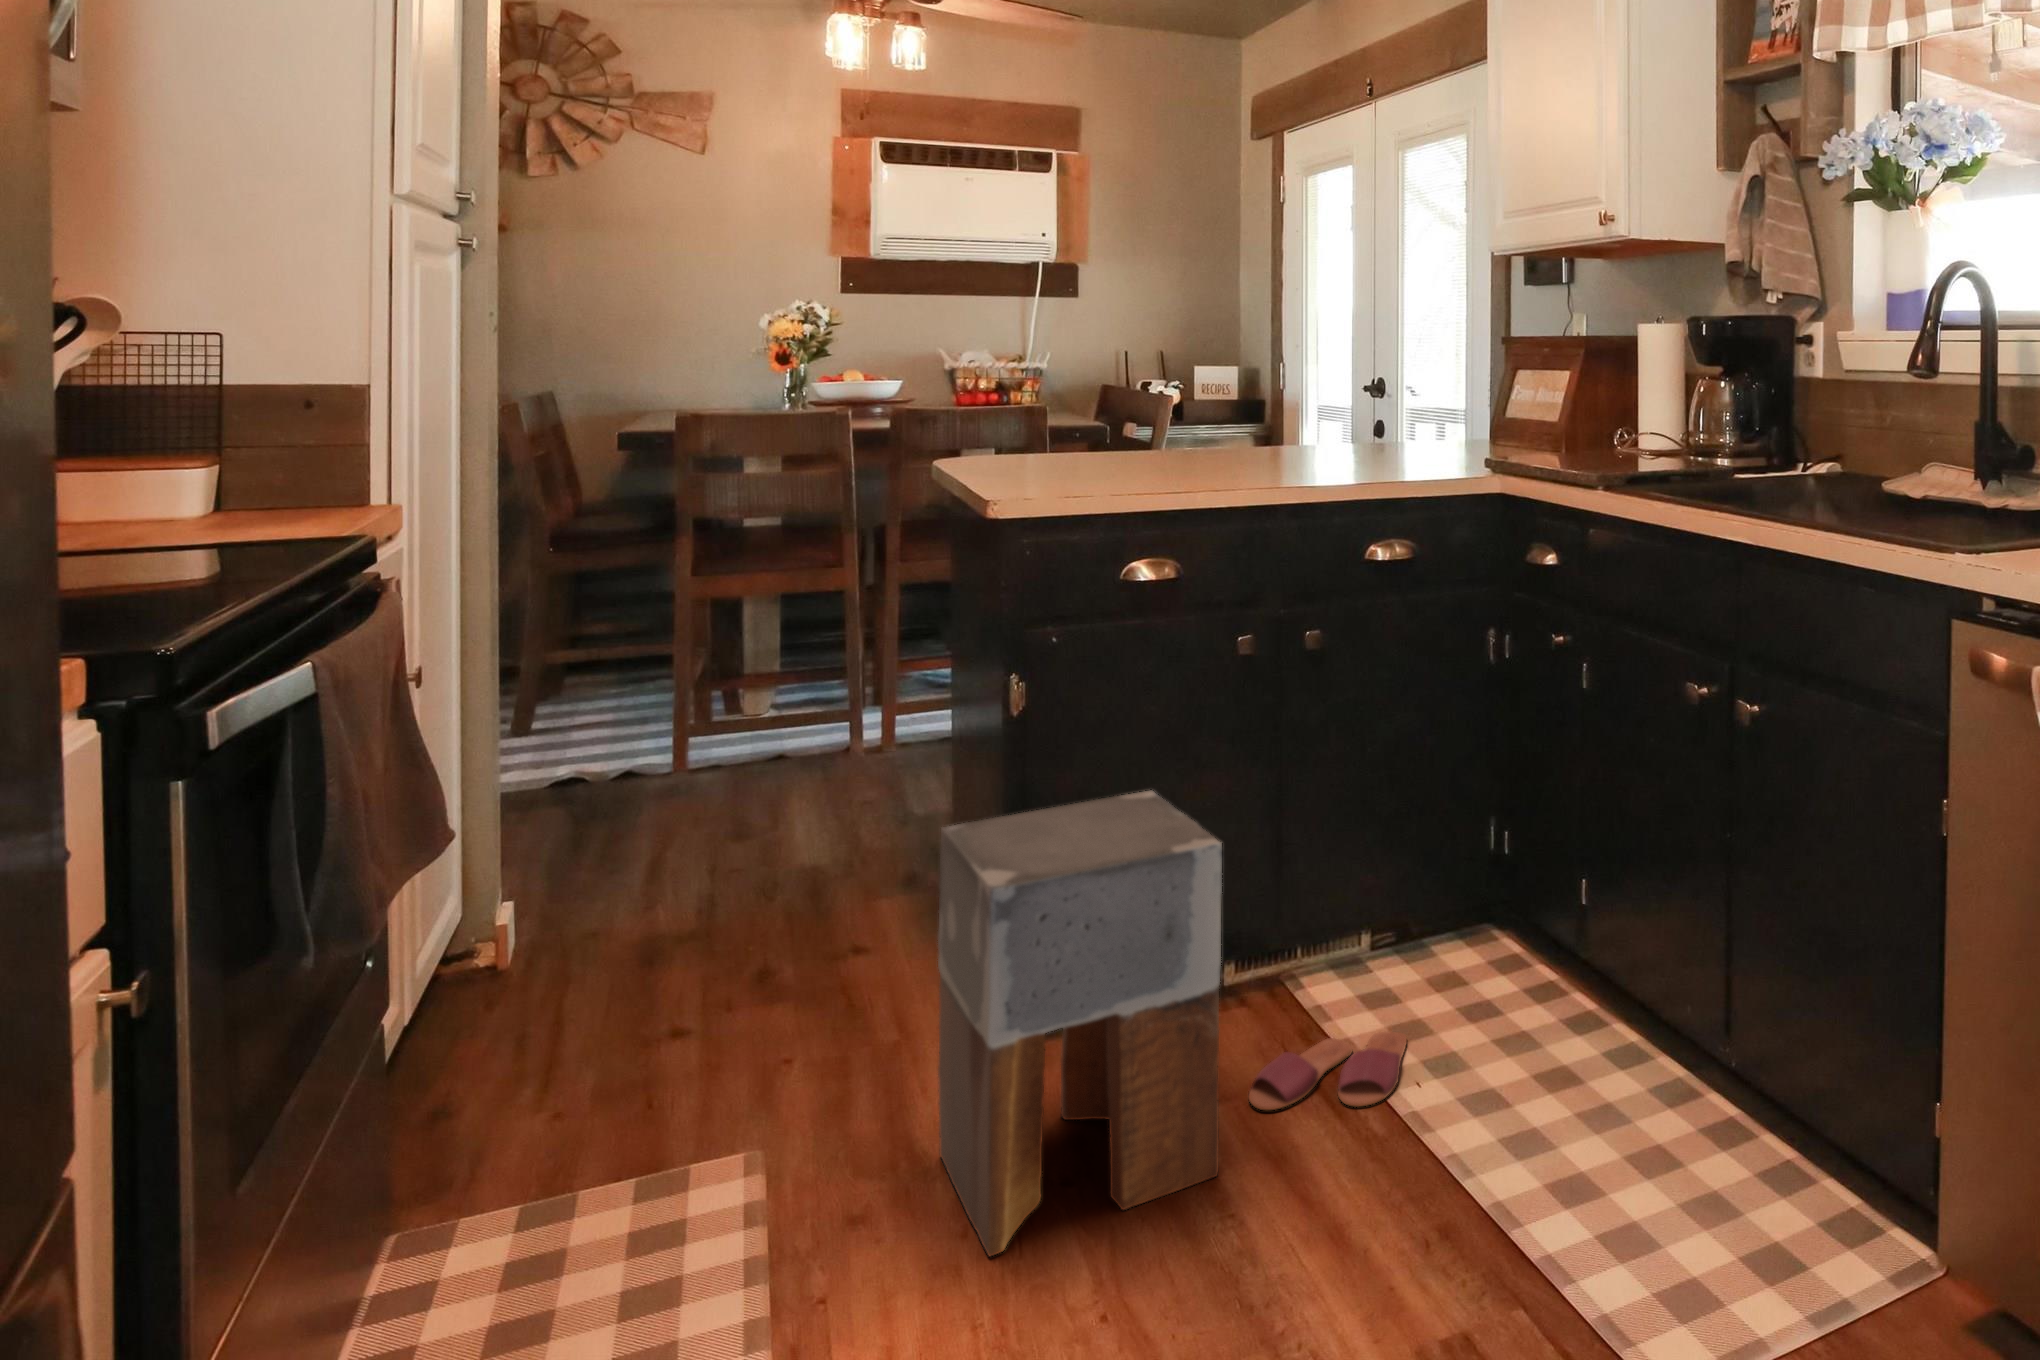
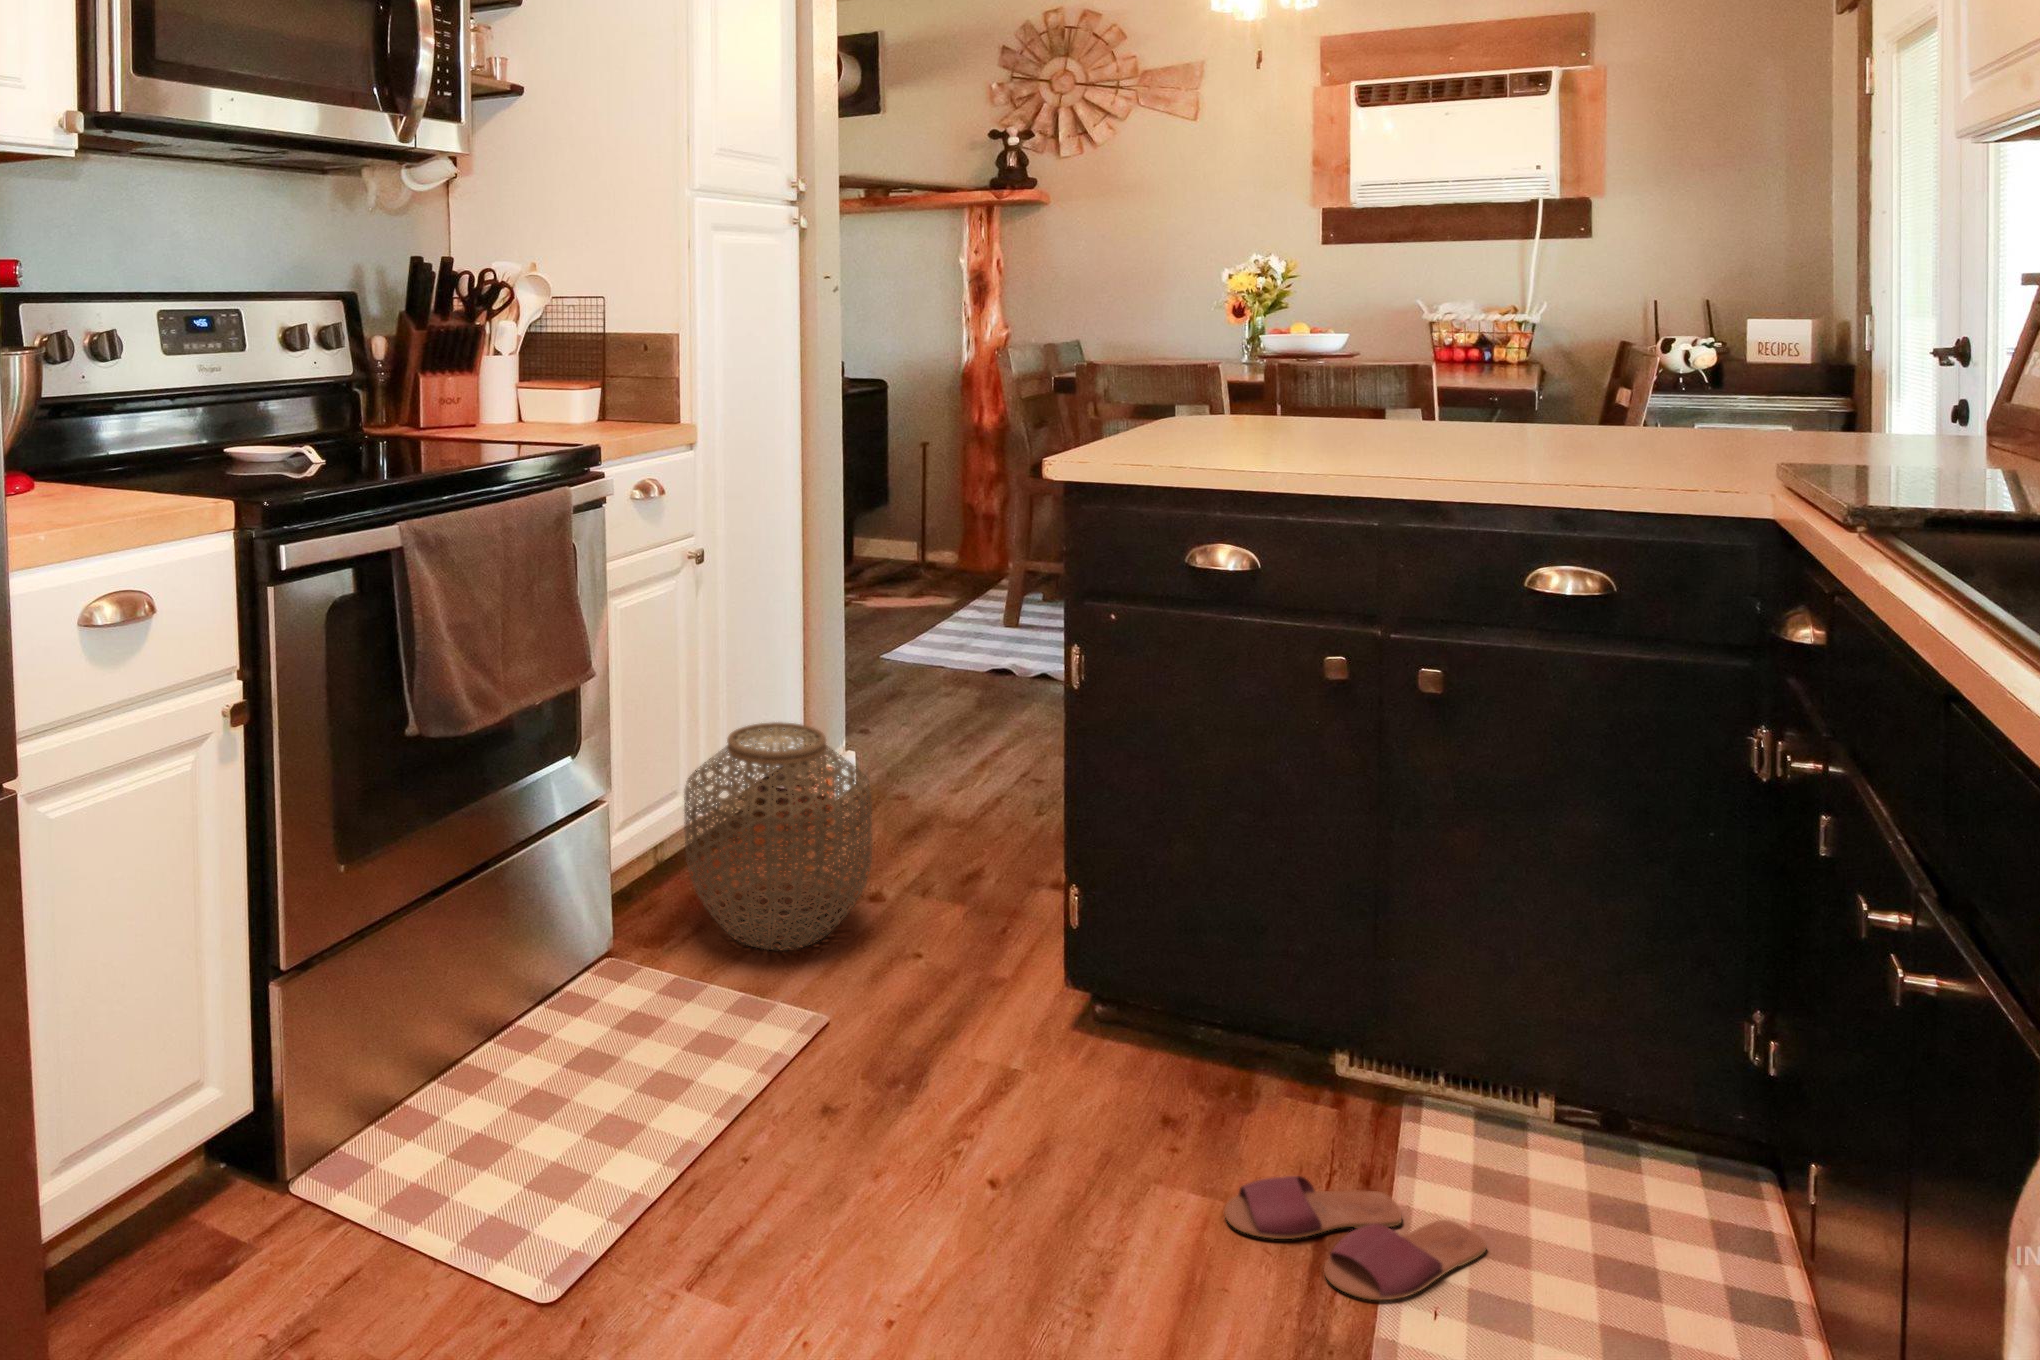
stool: present [938,791,1222,1256] -> none [869,777,1149,1260]
woven basket: none [438,851,718,1148] -> present [684,722,873,951]

